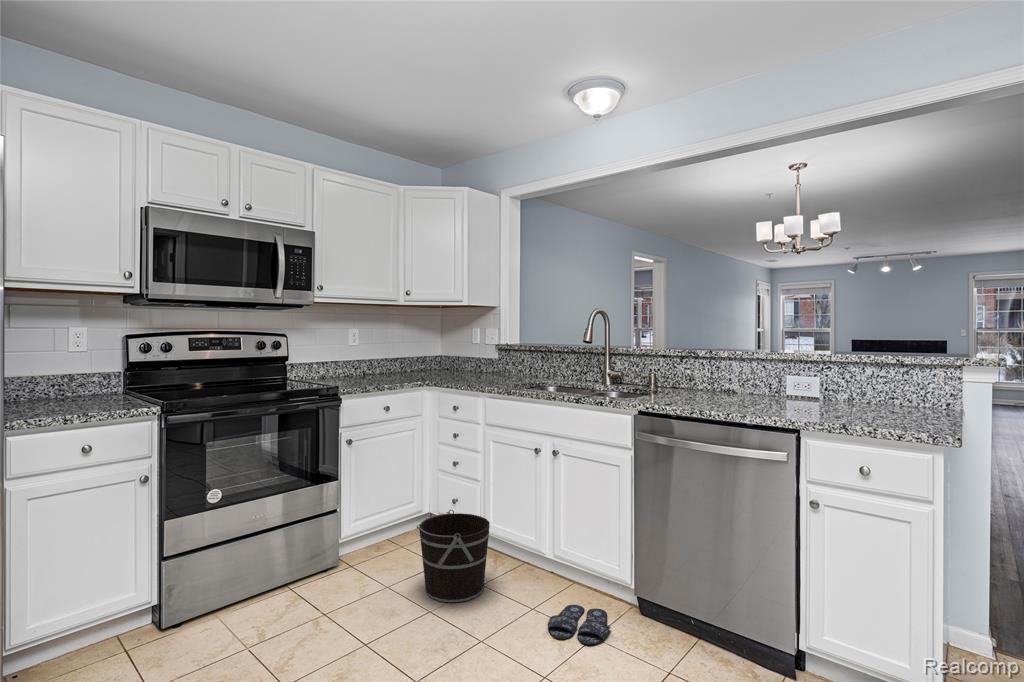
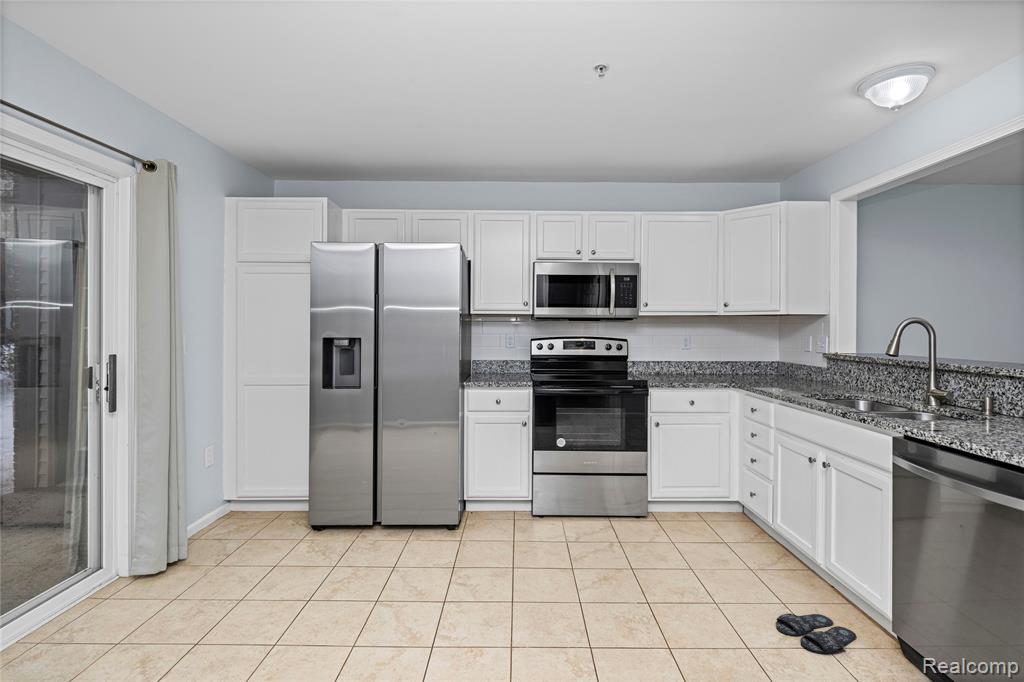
bucket: present [416,510,490,602] -> none [688,495,755,573]

